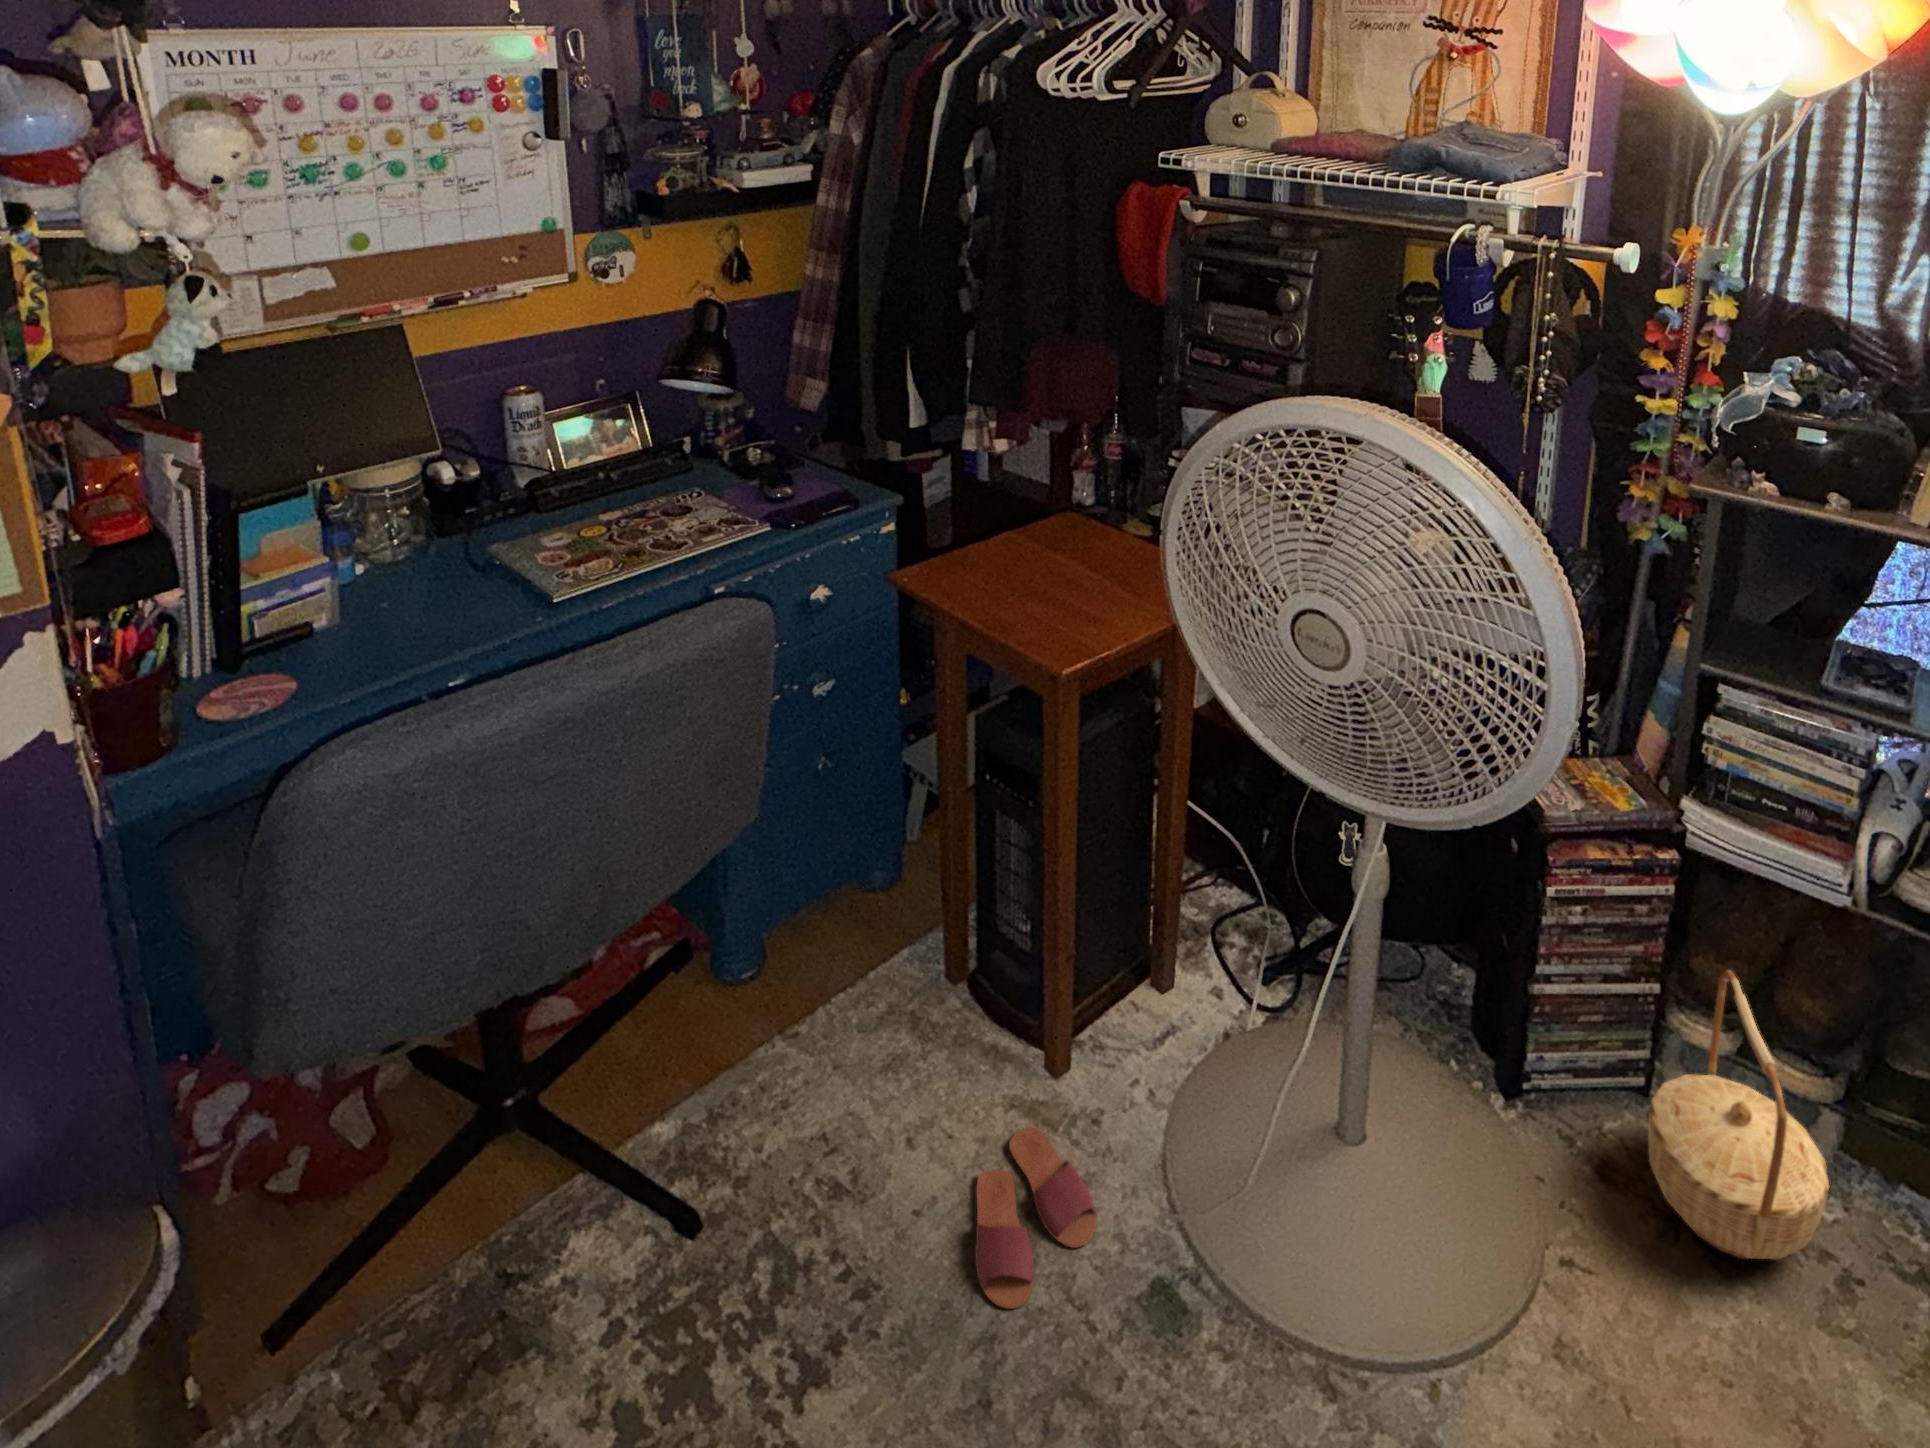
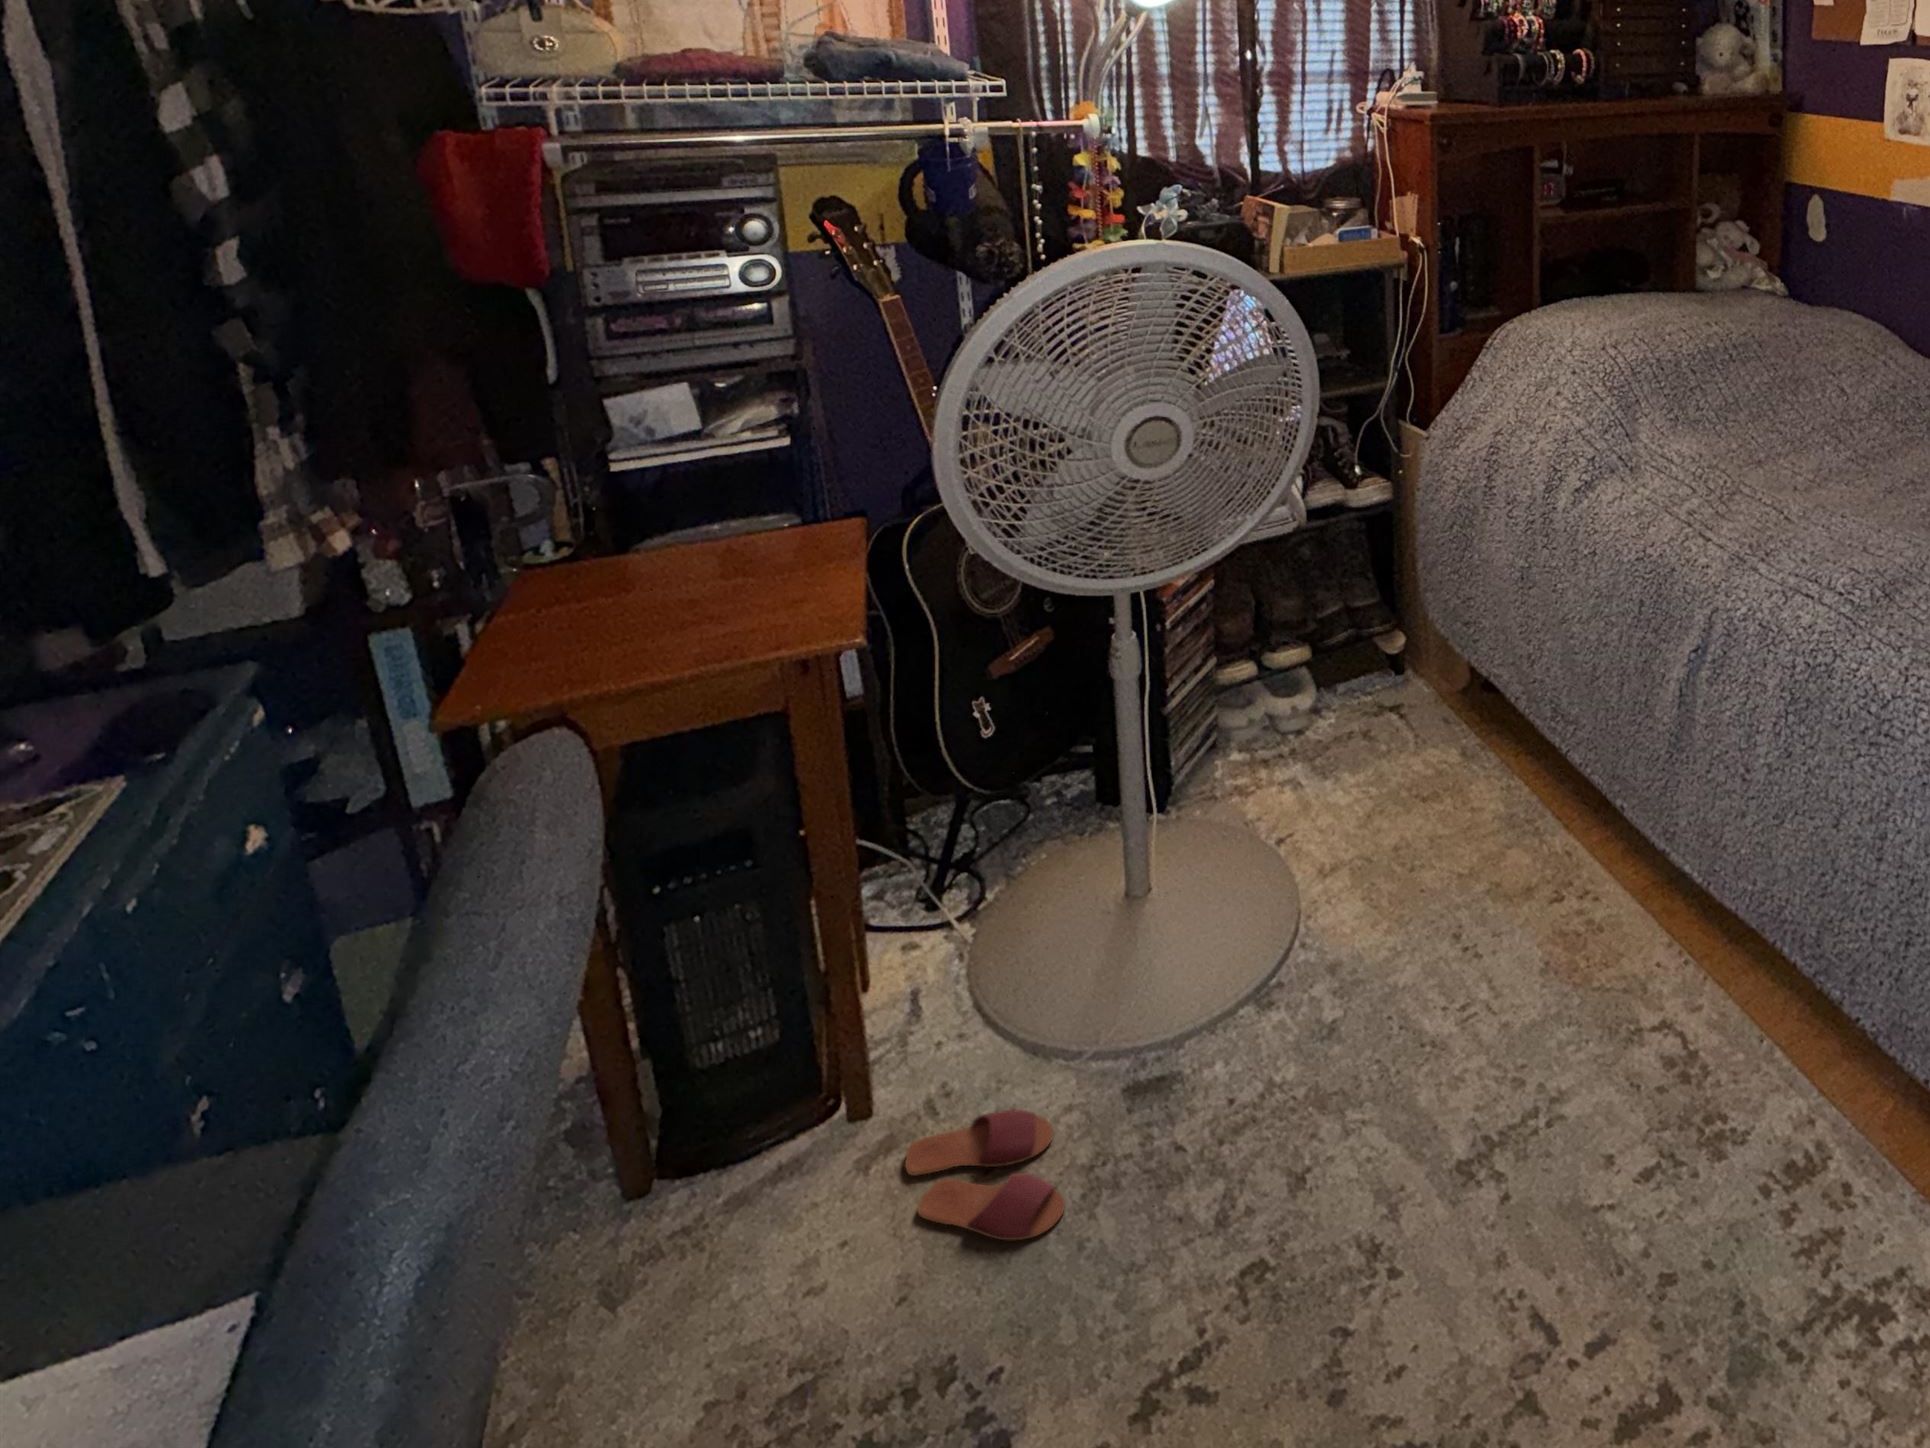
basket: present [1648,970,1830,1259] -> none [1249,612,1354,774]

